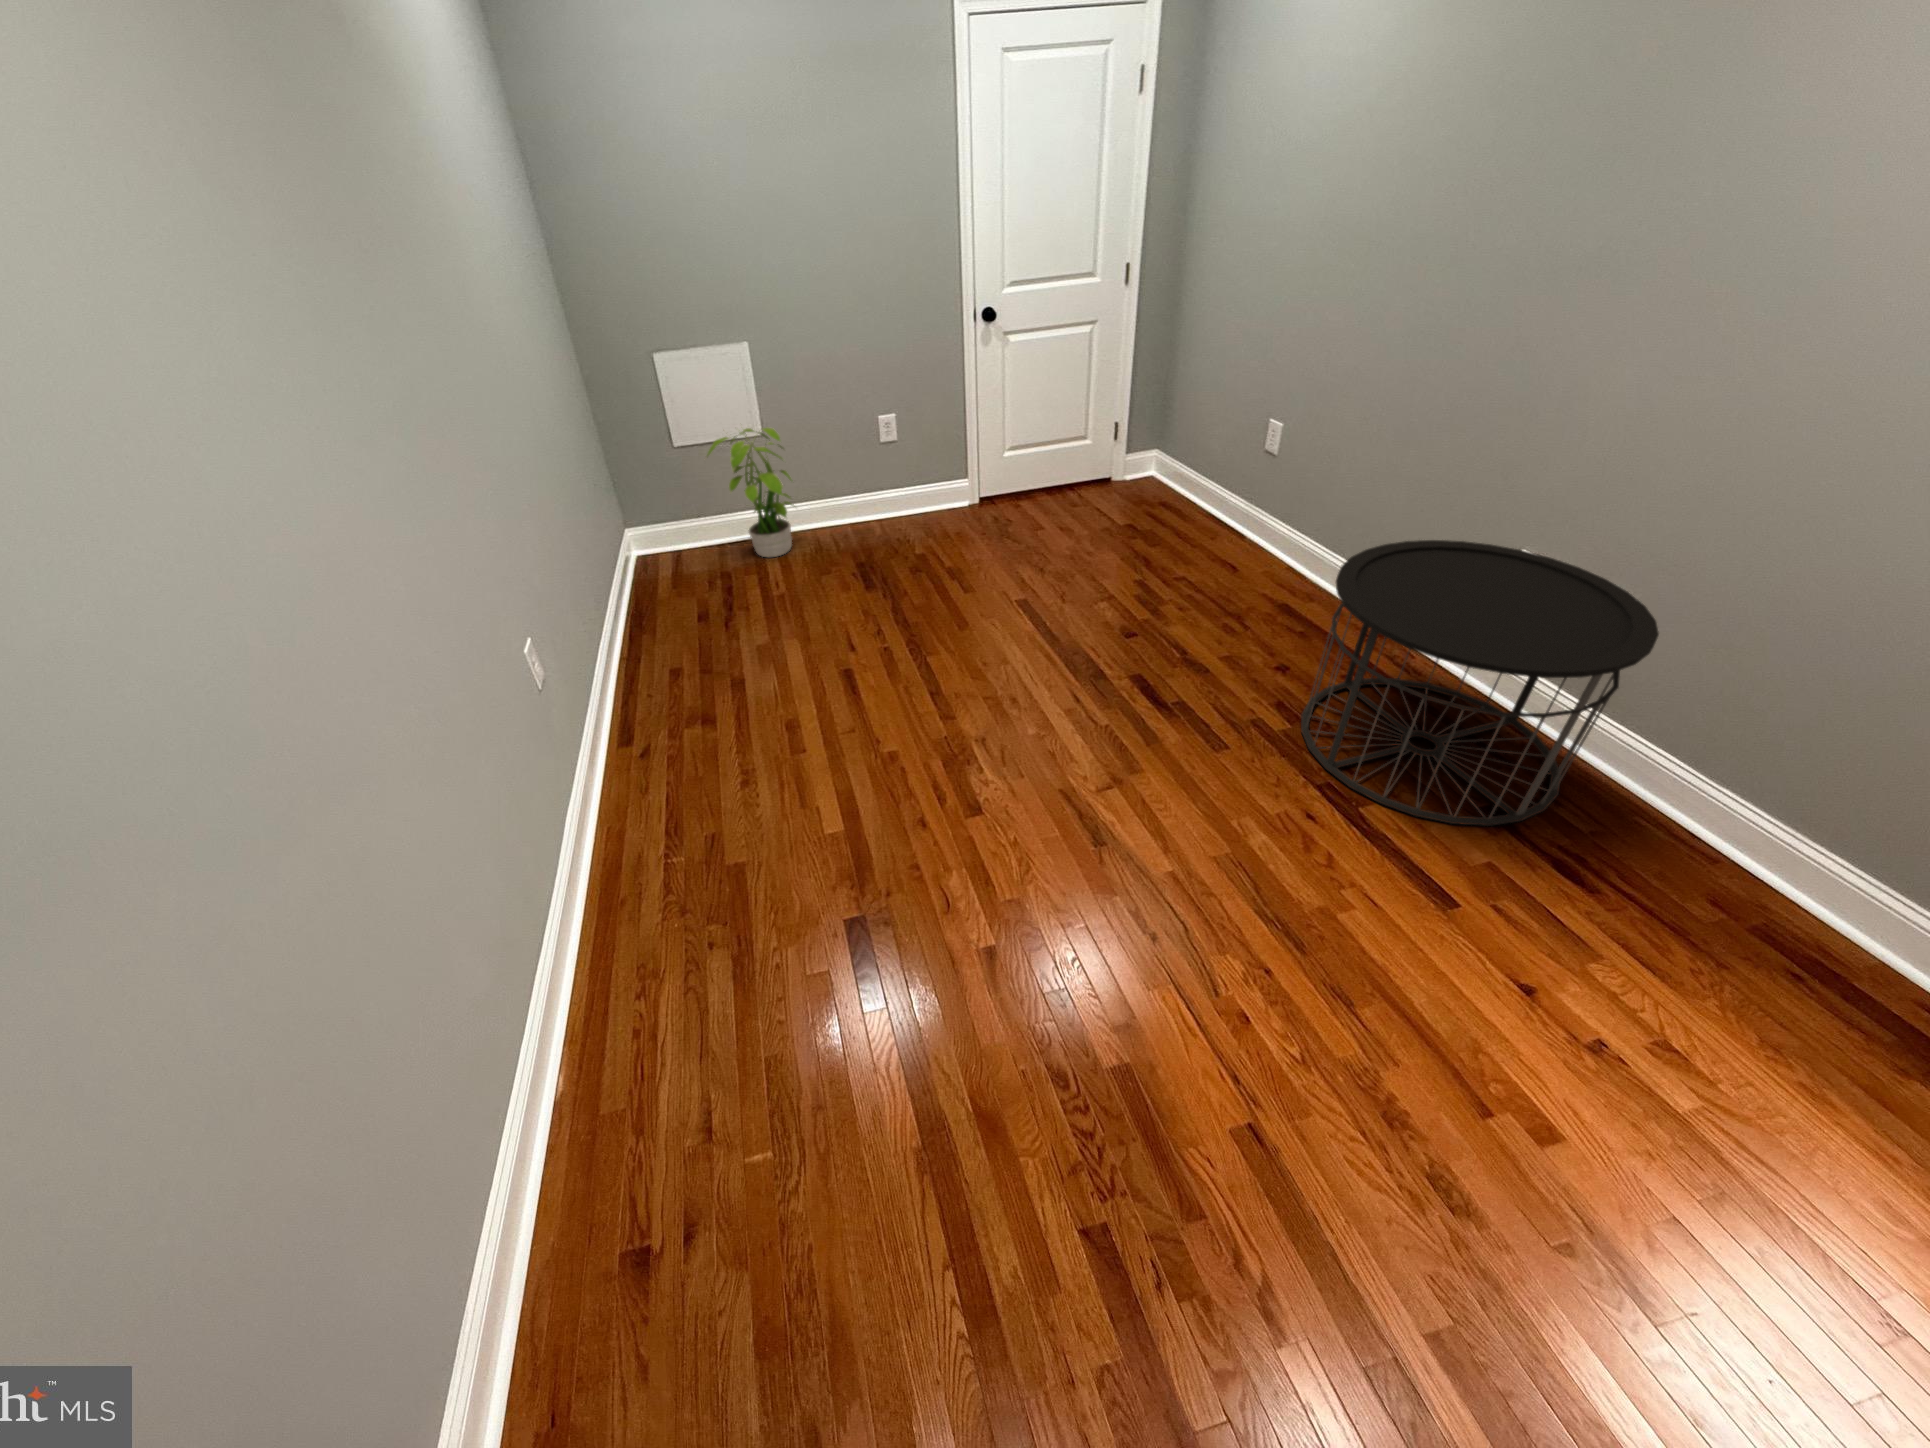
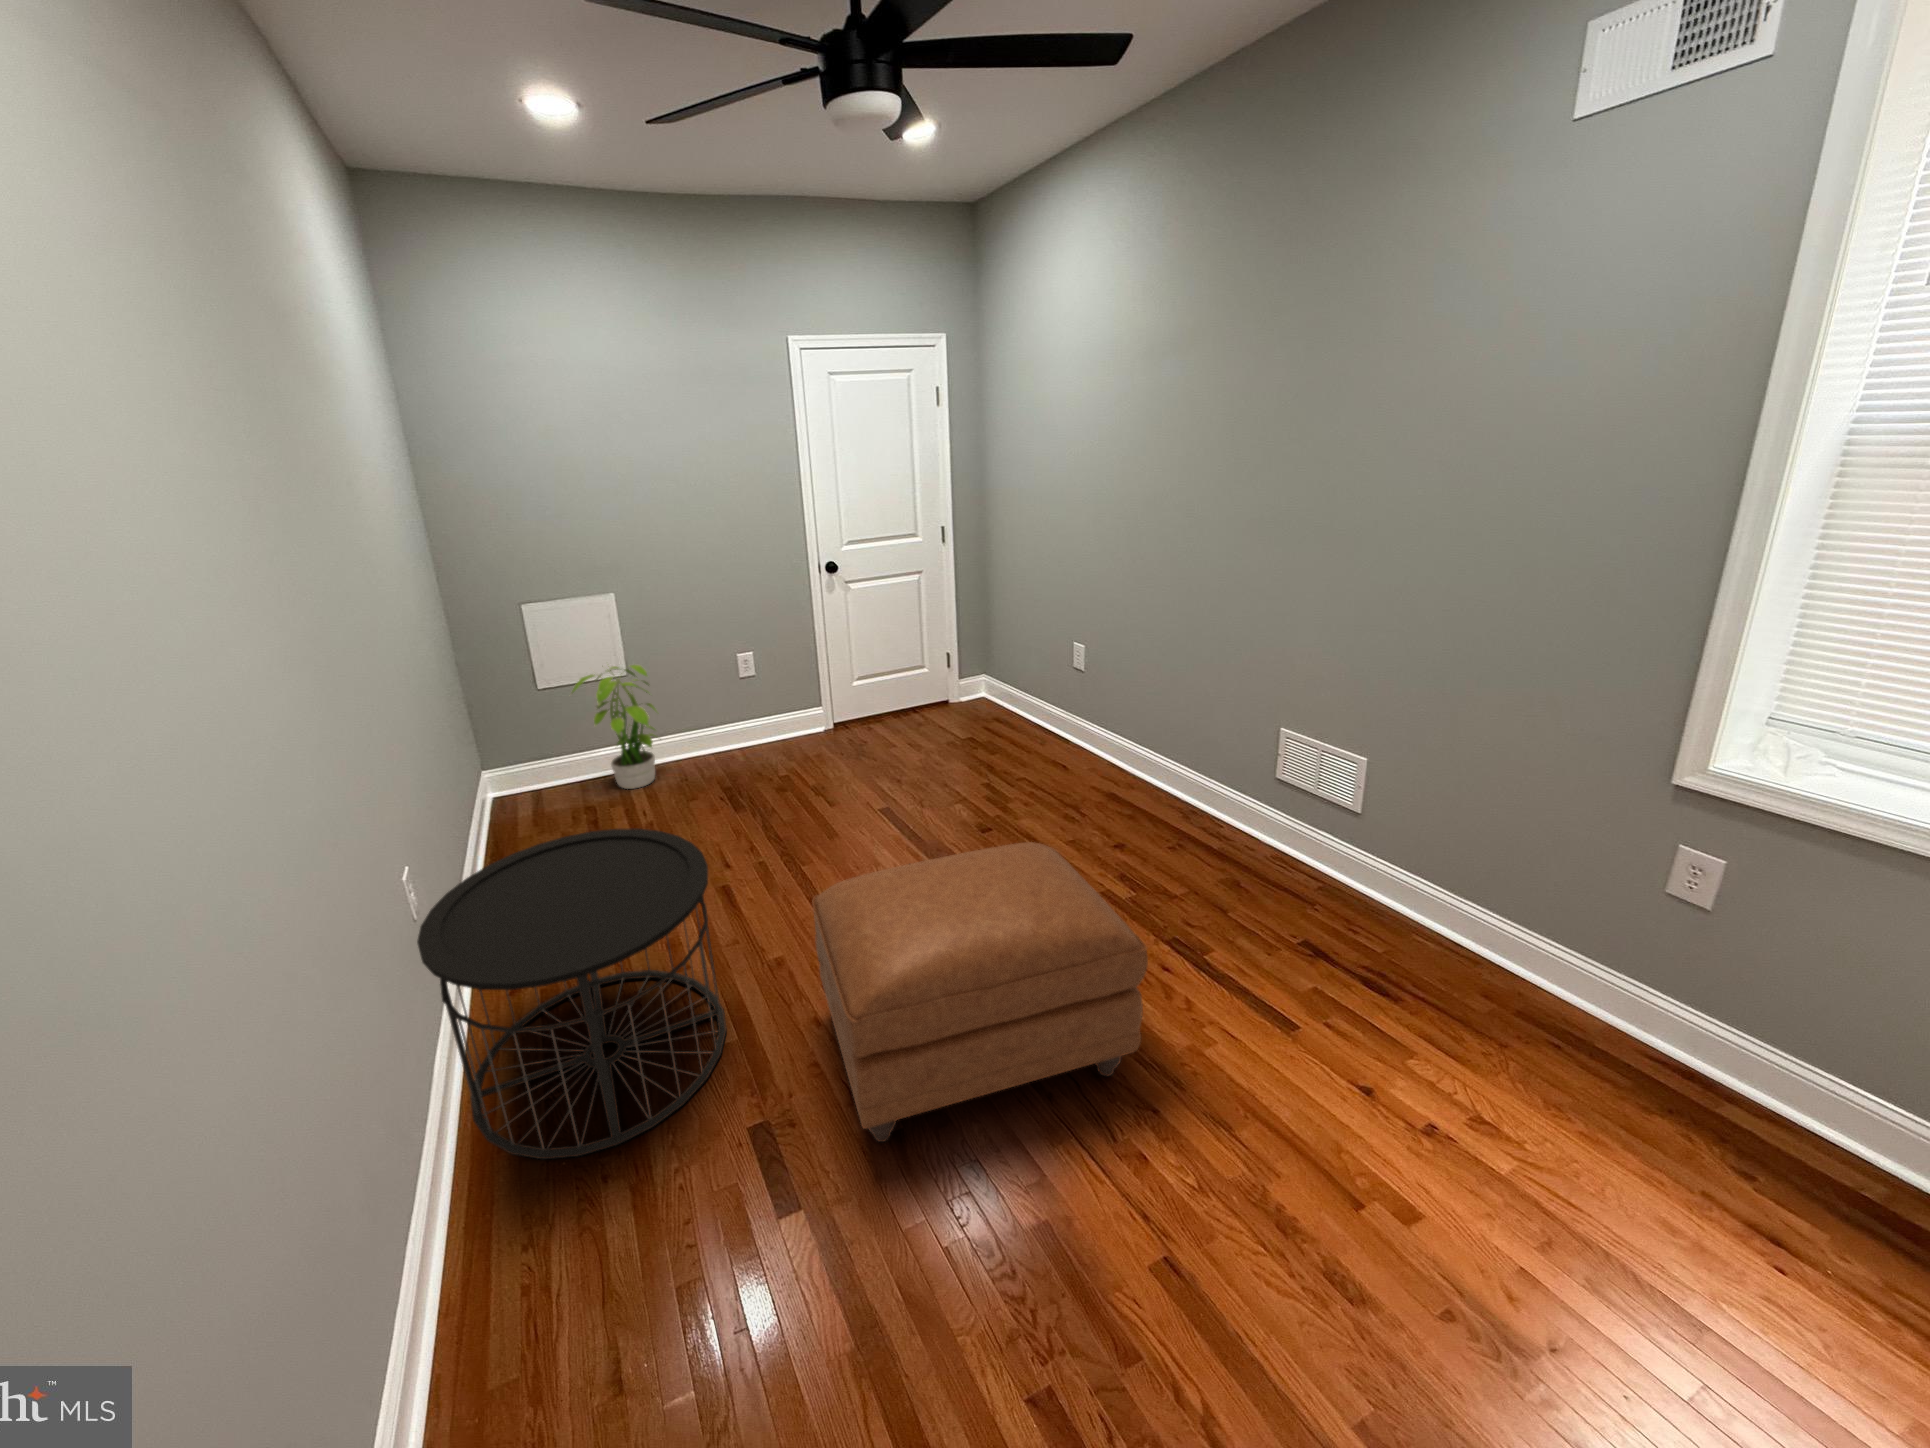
side table: present [1301,540,1659,826] -> present [417,828,727,1159]
ottoman: none [923,673,1293,954] -> present [812,842,1148,1142]

